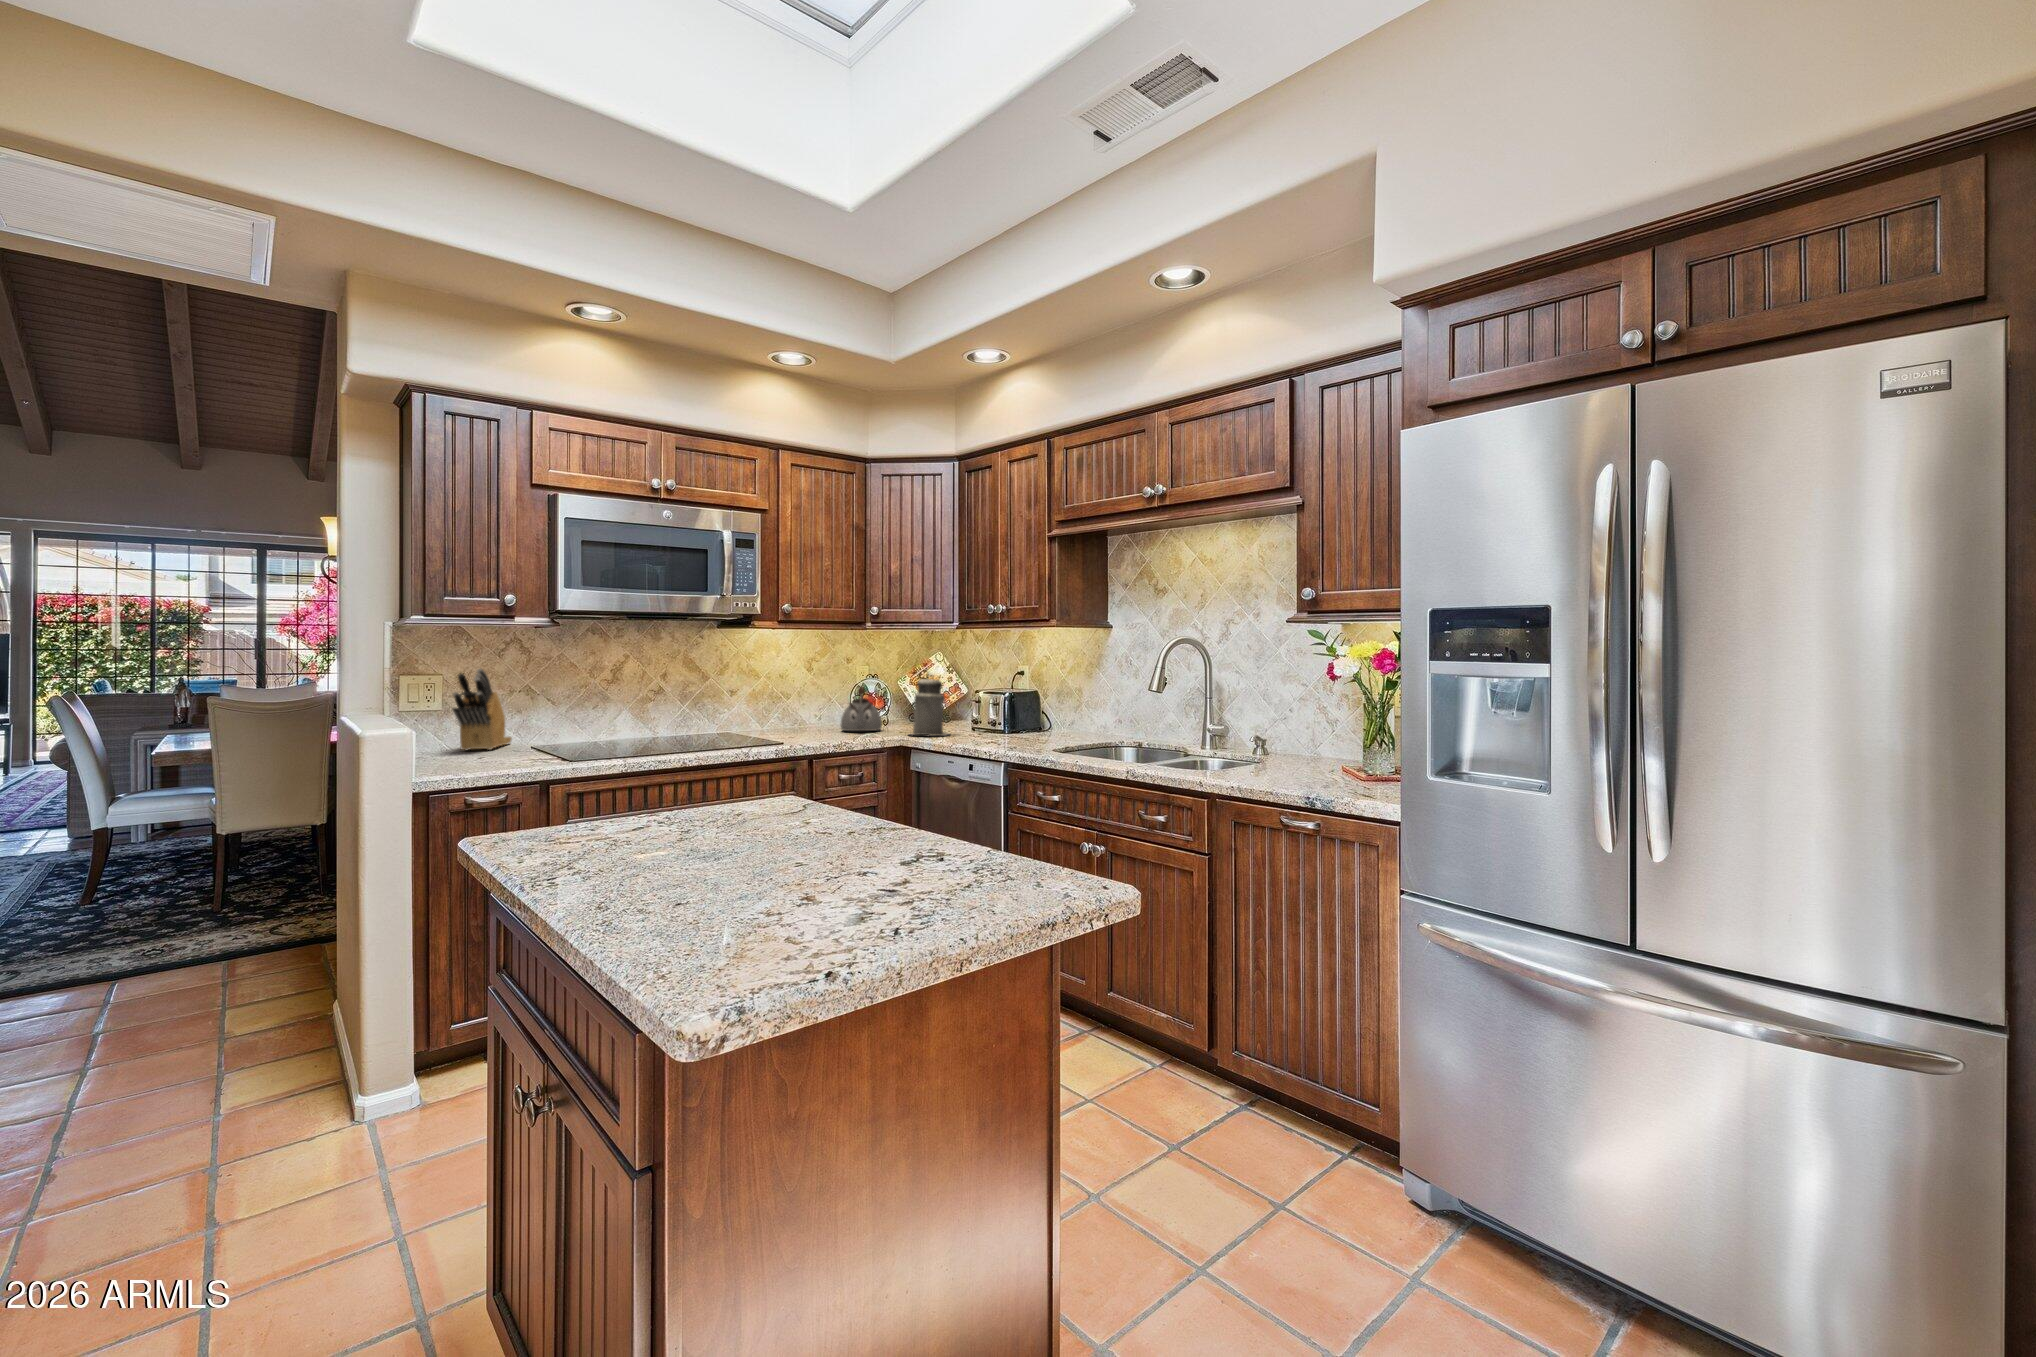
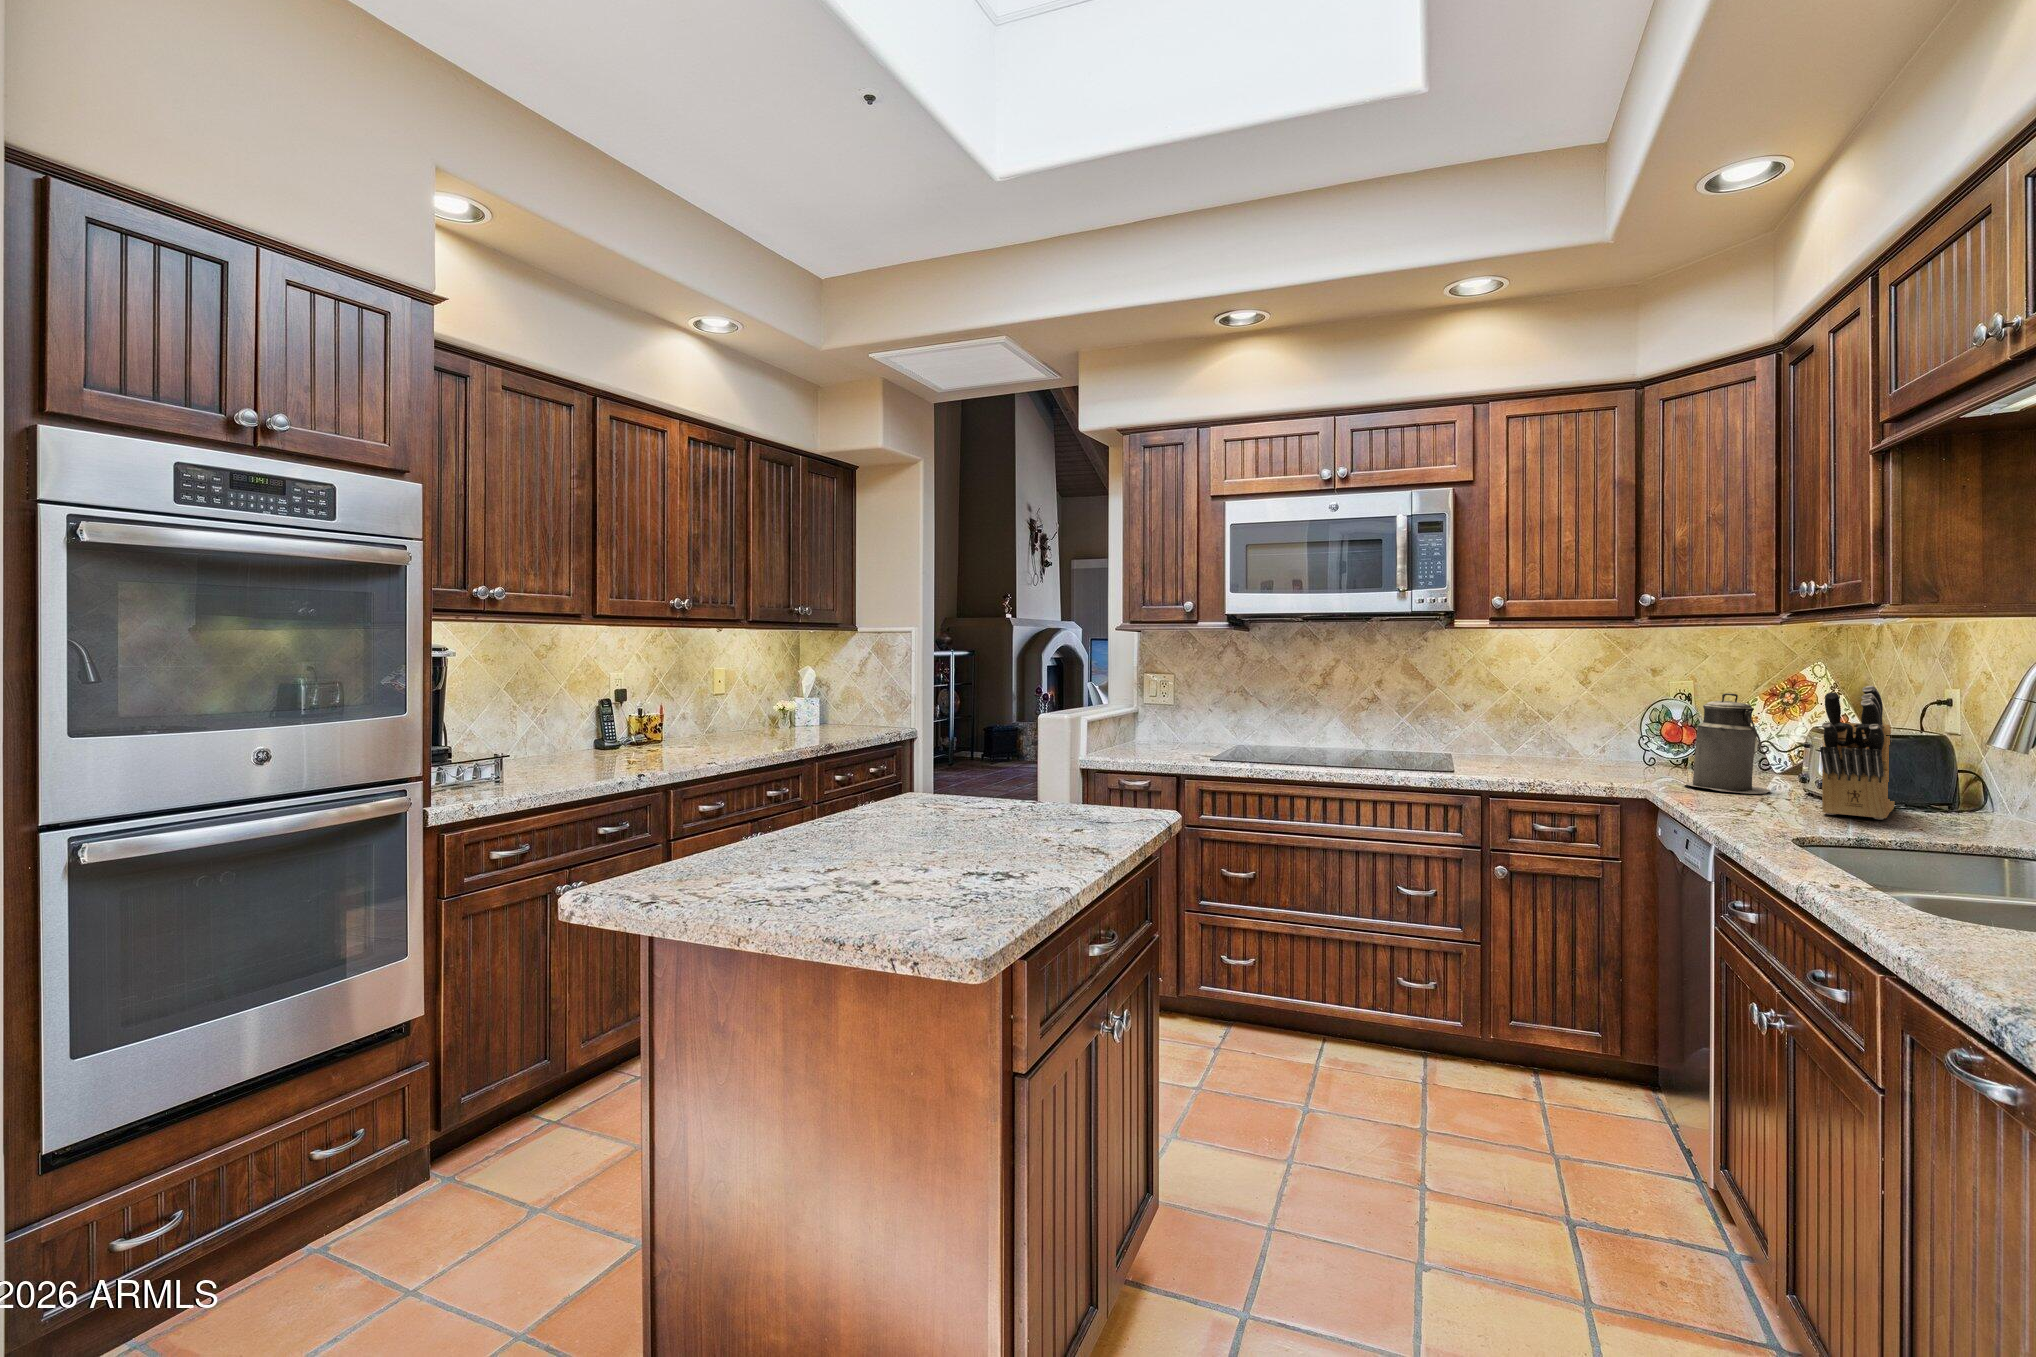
knife block: present [452,669,512,750] -> present [1820,686,1895,820]
kettle: present [841,686,882,731] -> none [1599,706,1671,773]

